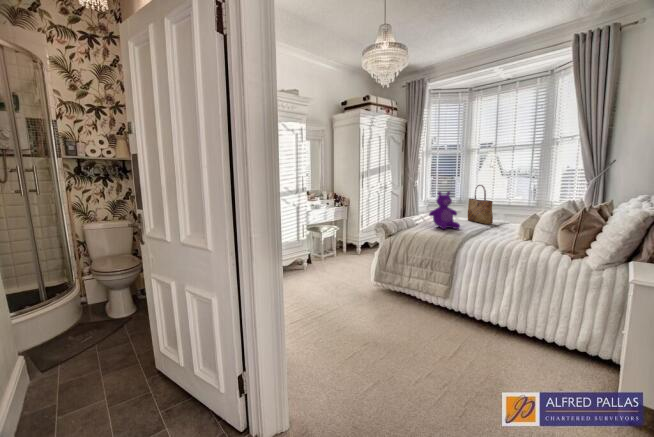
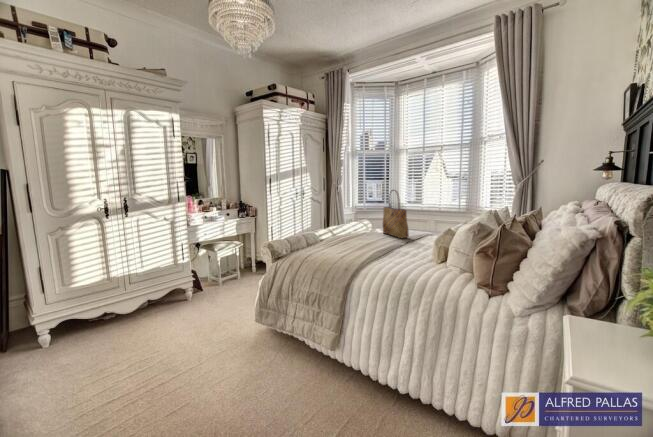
teddy bear: present [429,192,460,229] -> none [326,199,364,249]

